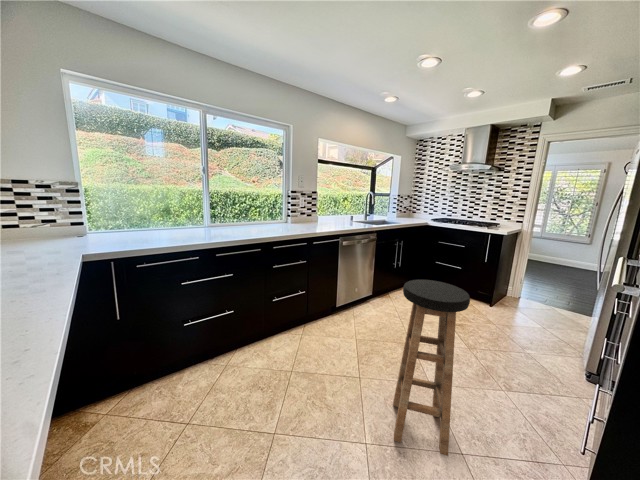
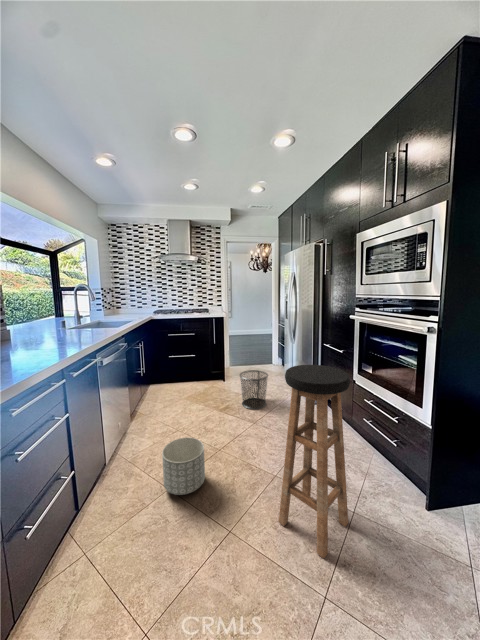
waste bin: none [479,298,523,345] -> present [240,370,268,409]
planter: none [352,310,384,348] -> present [162,437,205,495]

